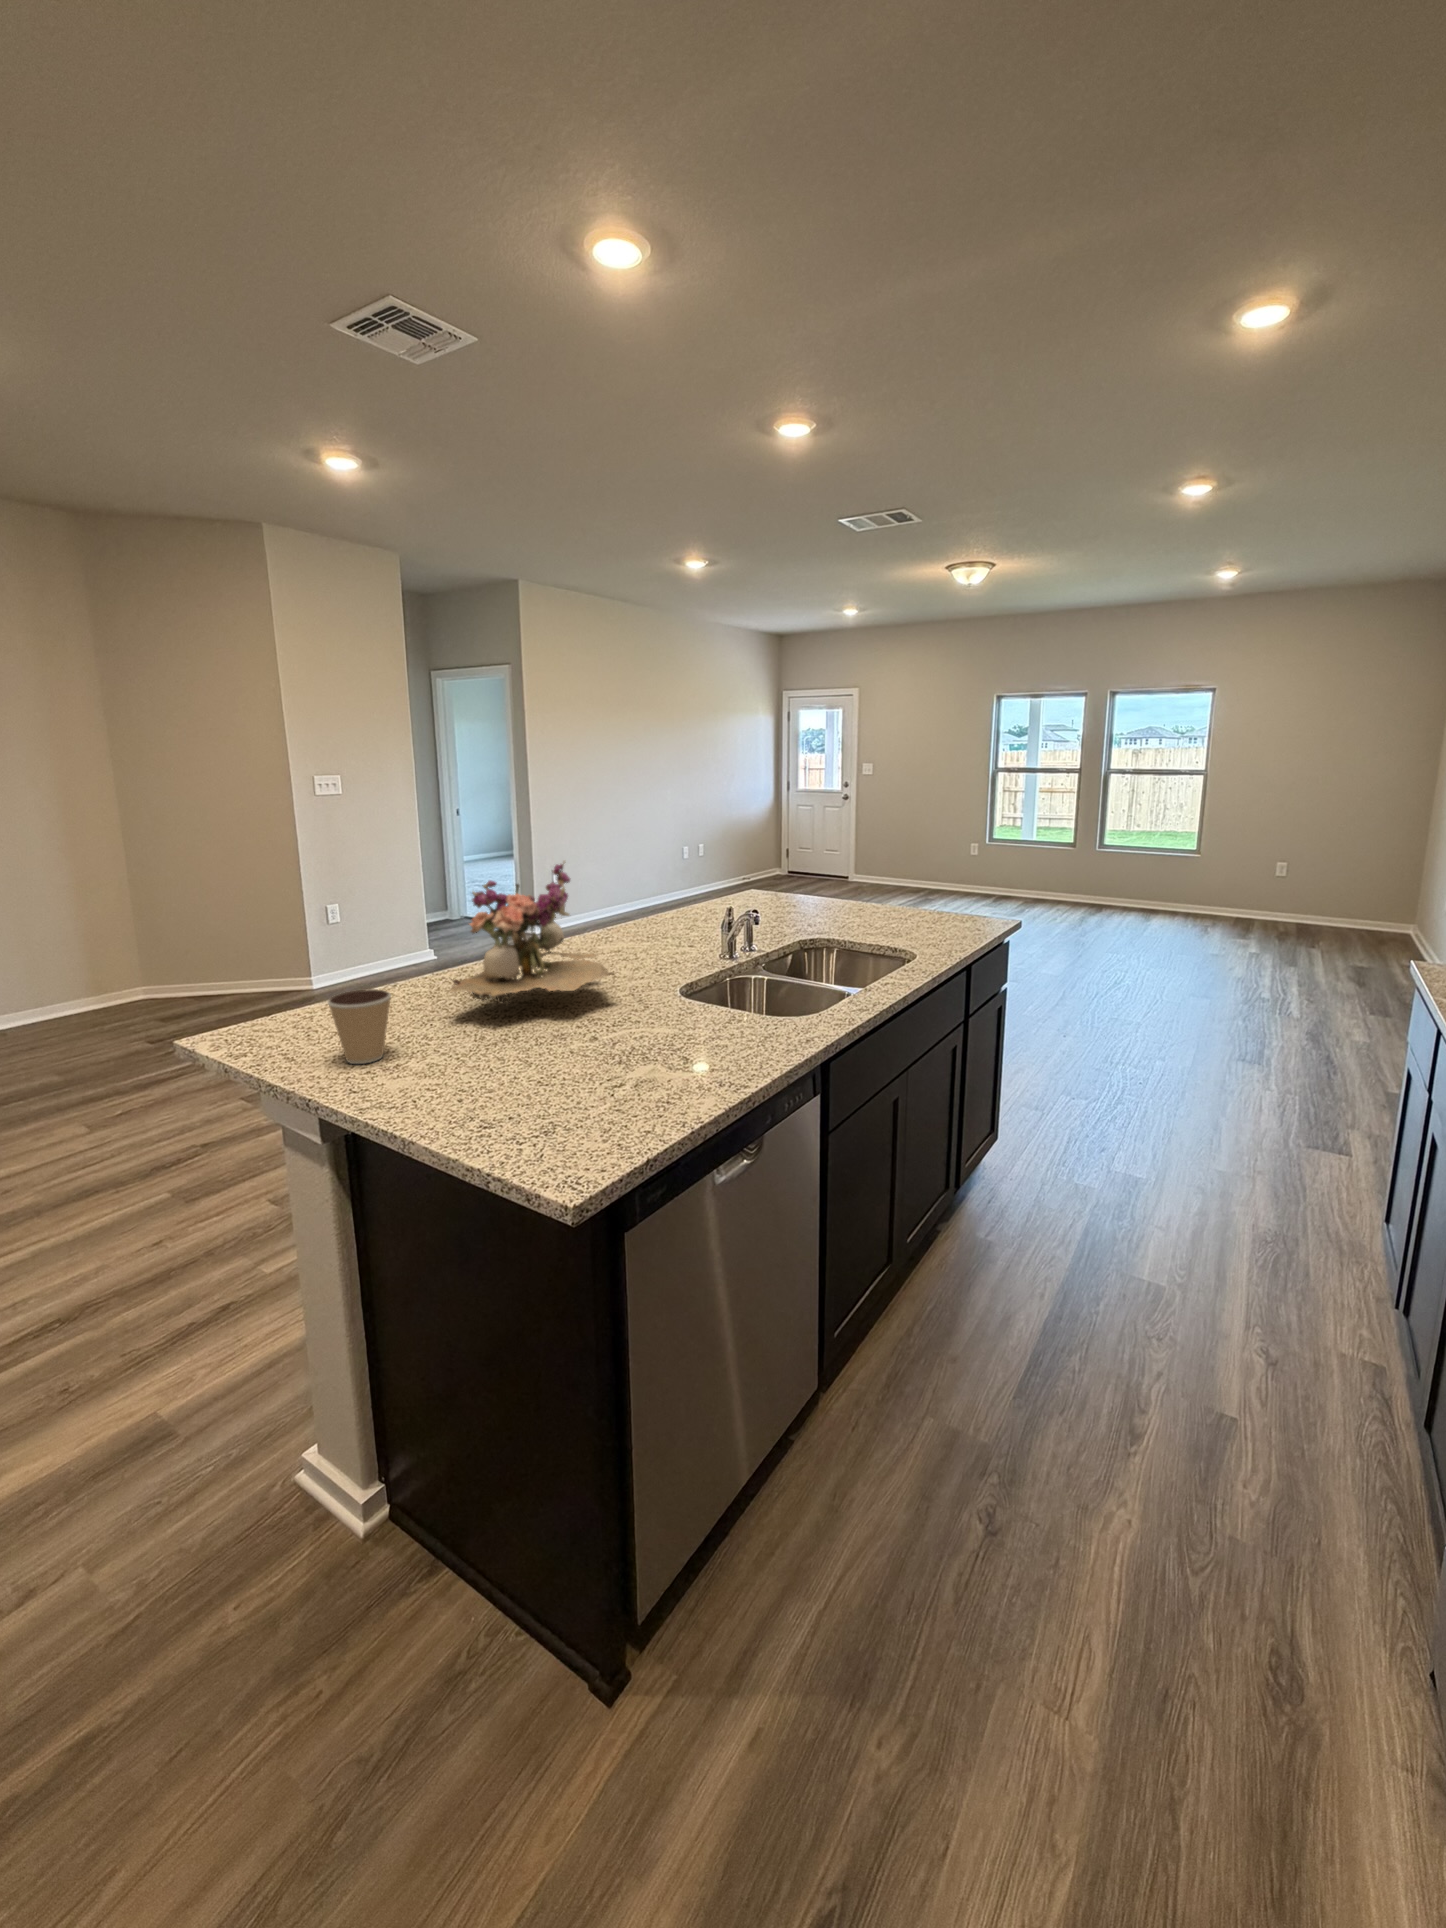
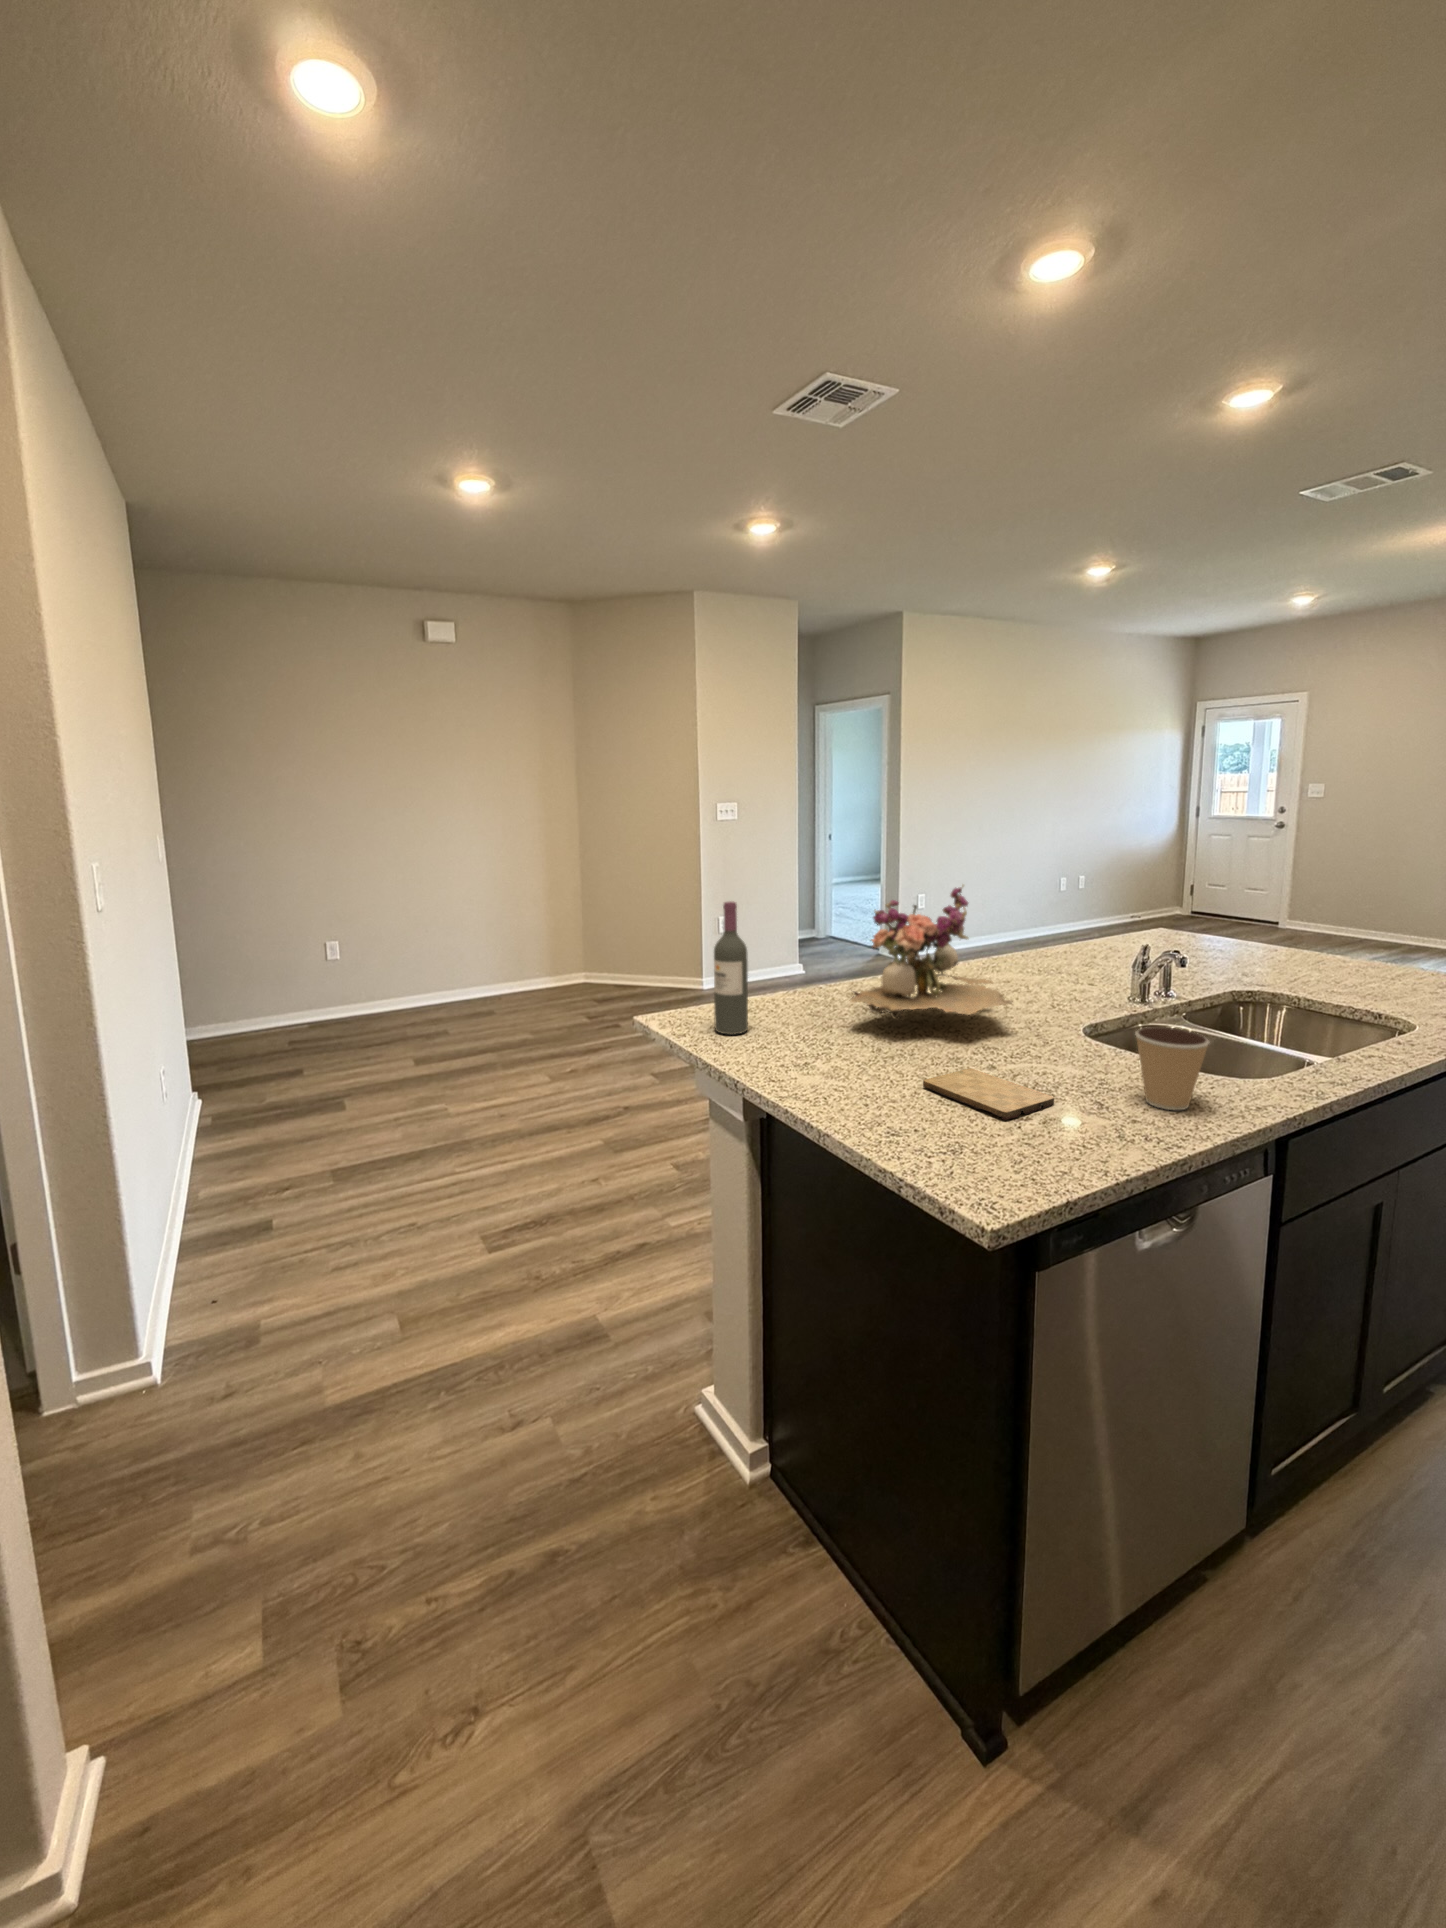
wine bottle: none [278,892,330,1046] -> present [714,902,748,1035]
coffee cup: present [328,989,391,1064] -> present [1135,1027,1209,1110]
cutting board: none [523,1044,646,1091] -> present [923,1068,1054,1120]

